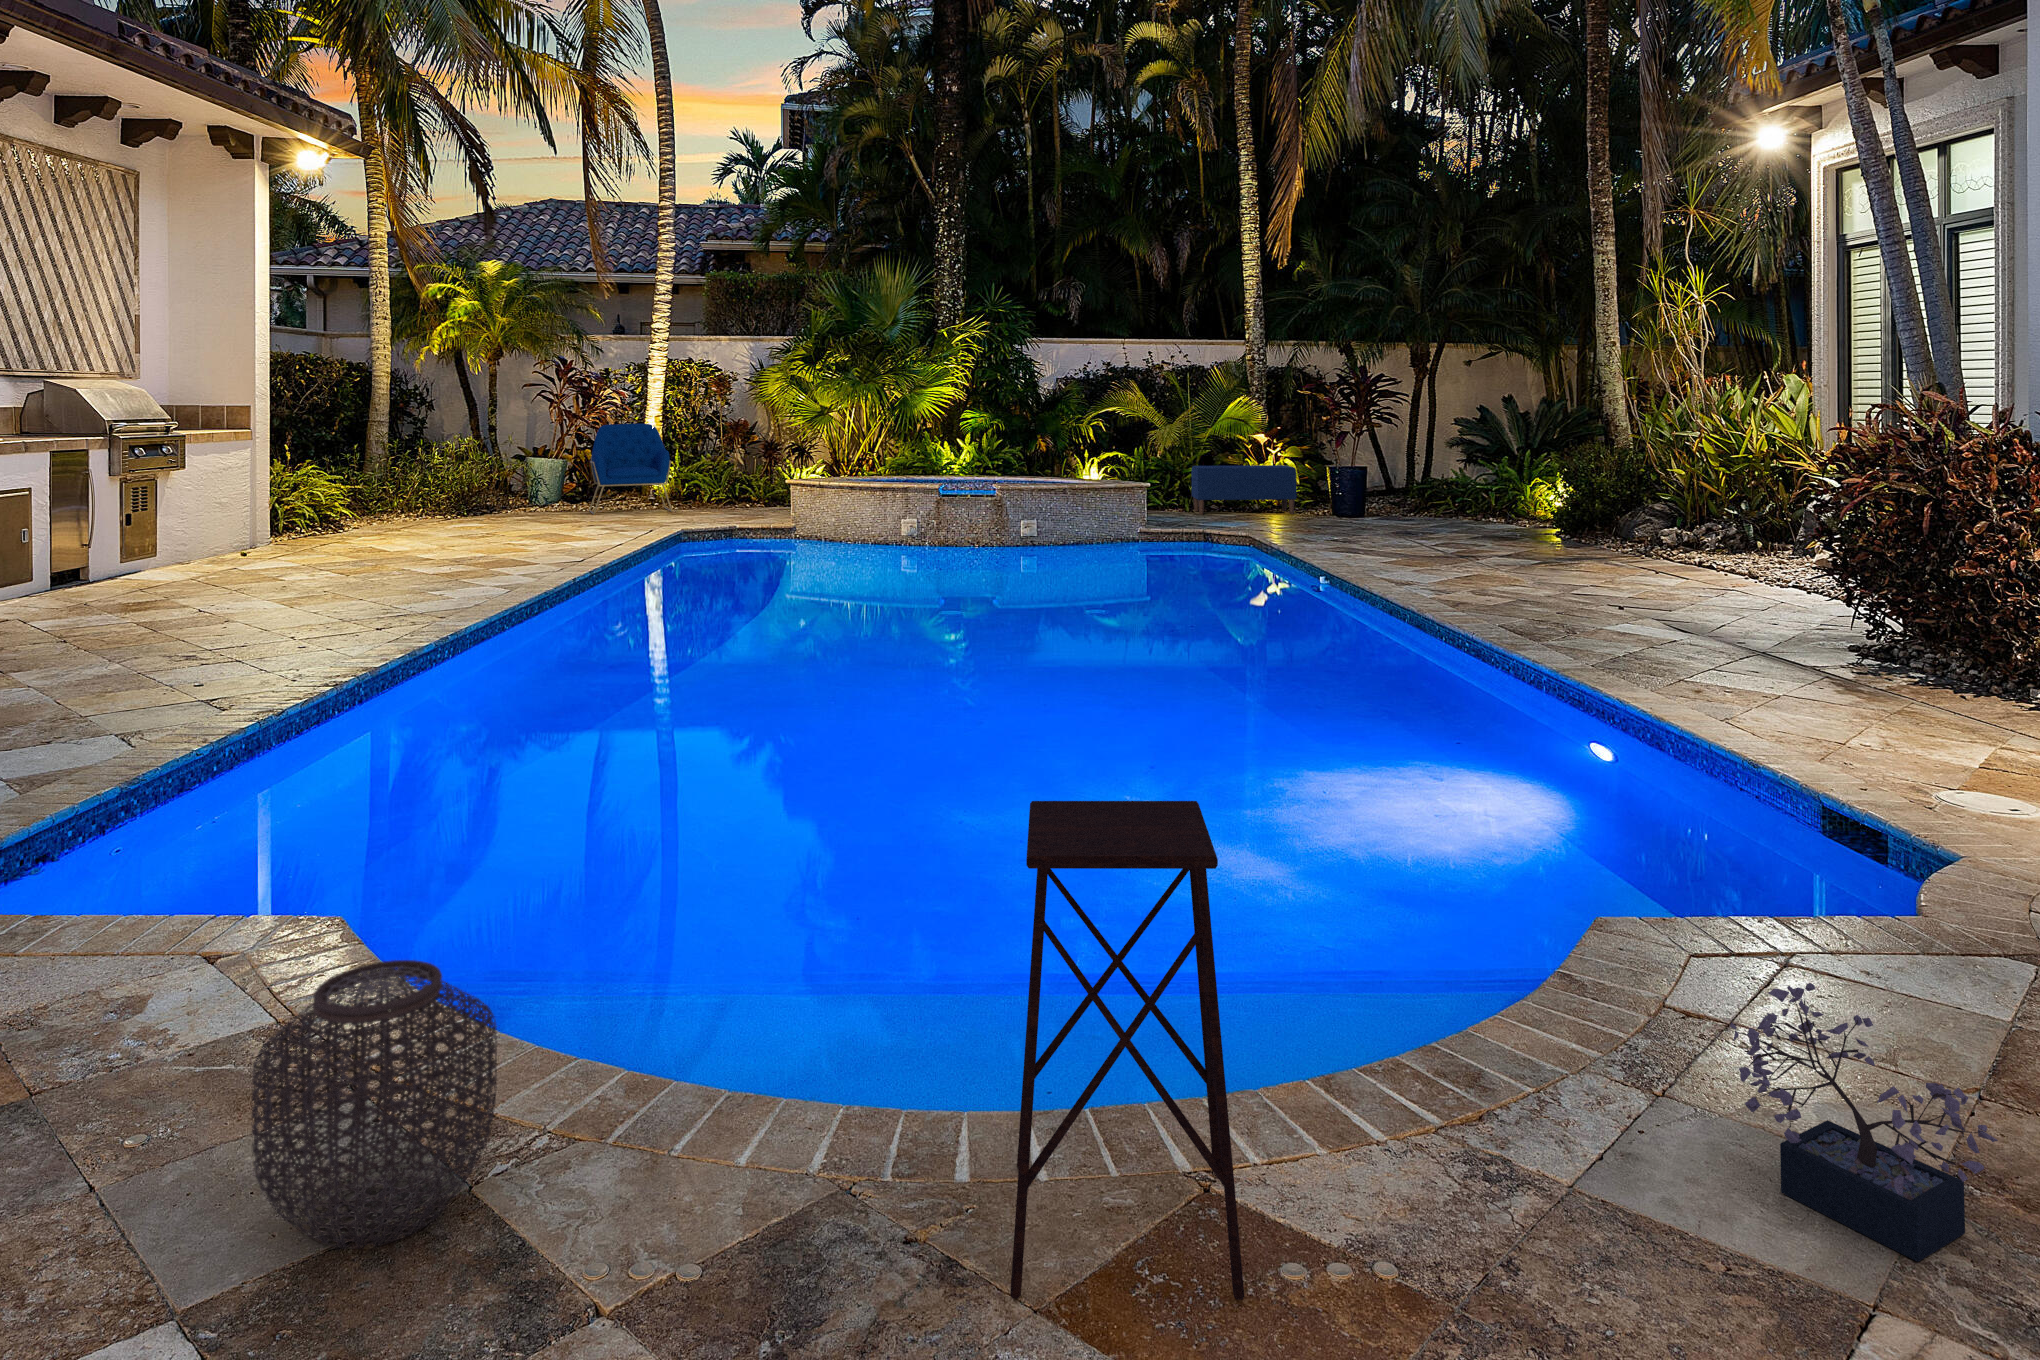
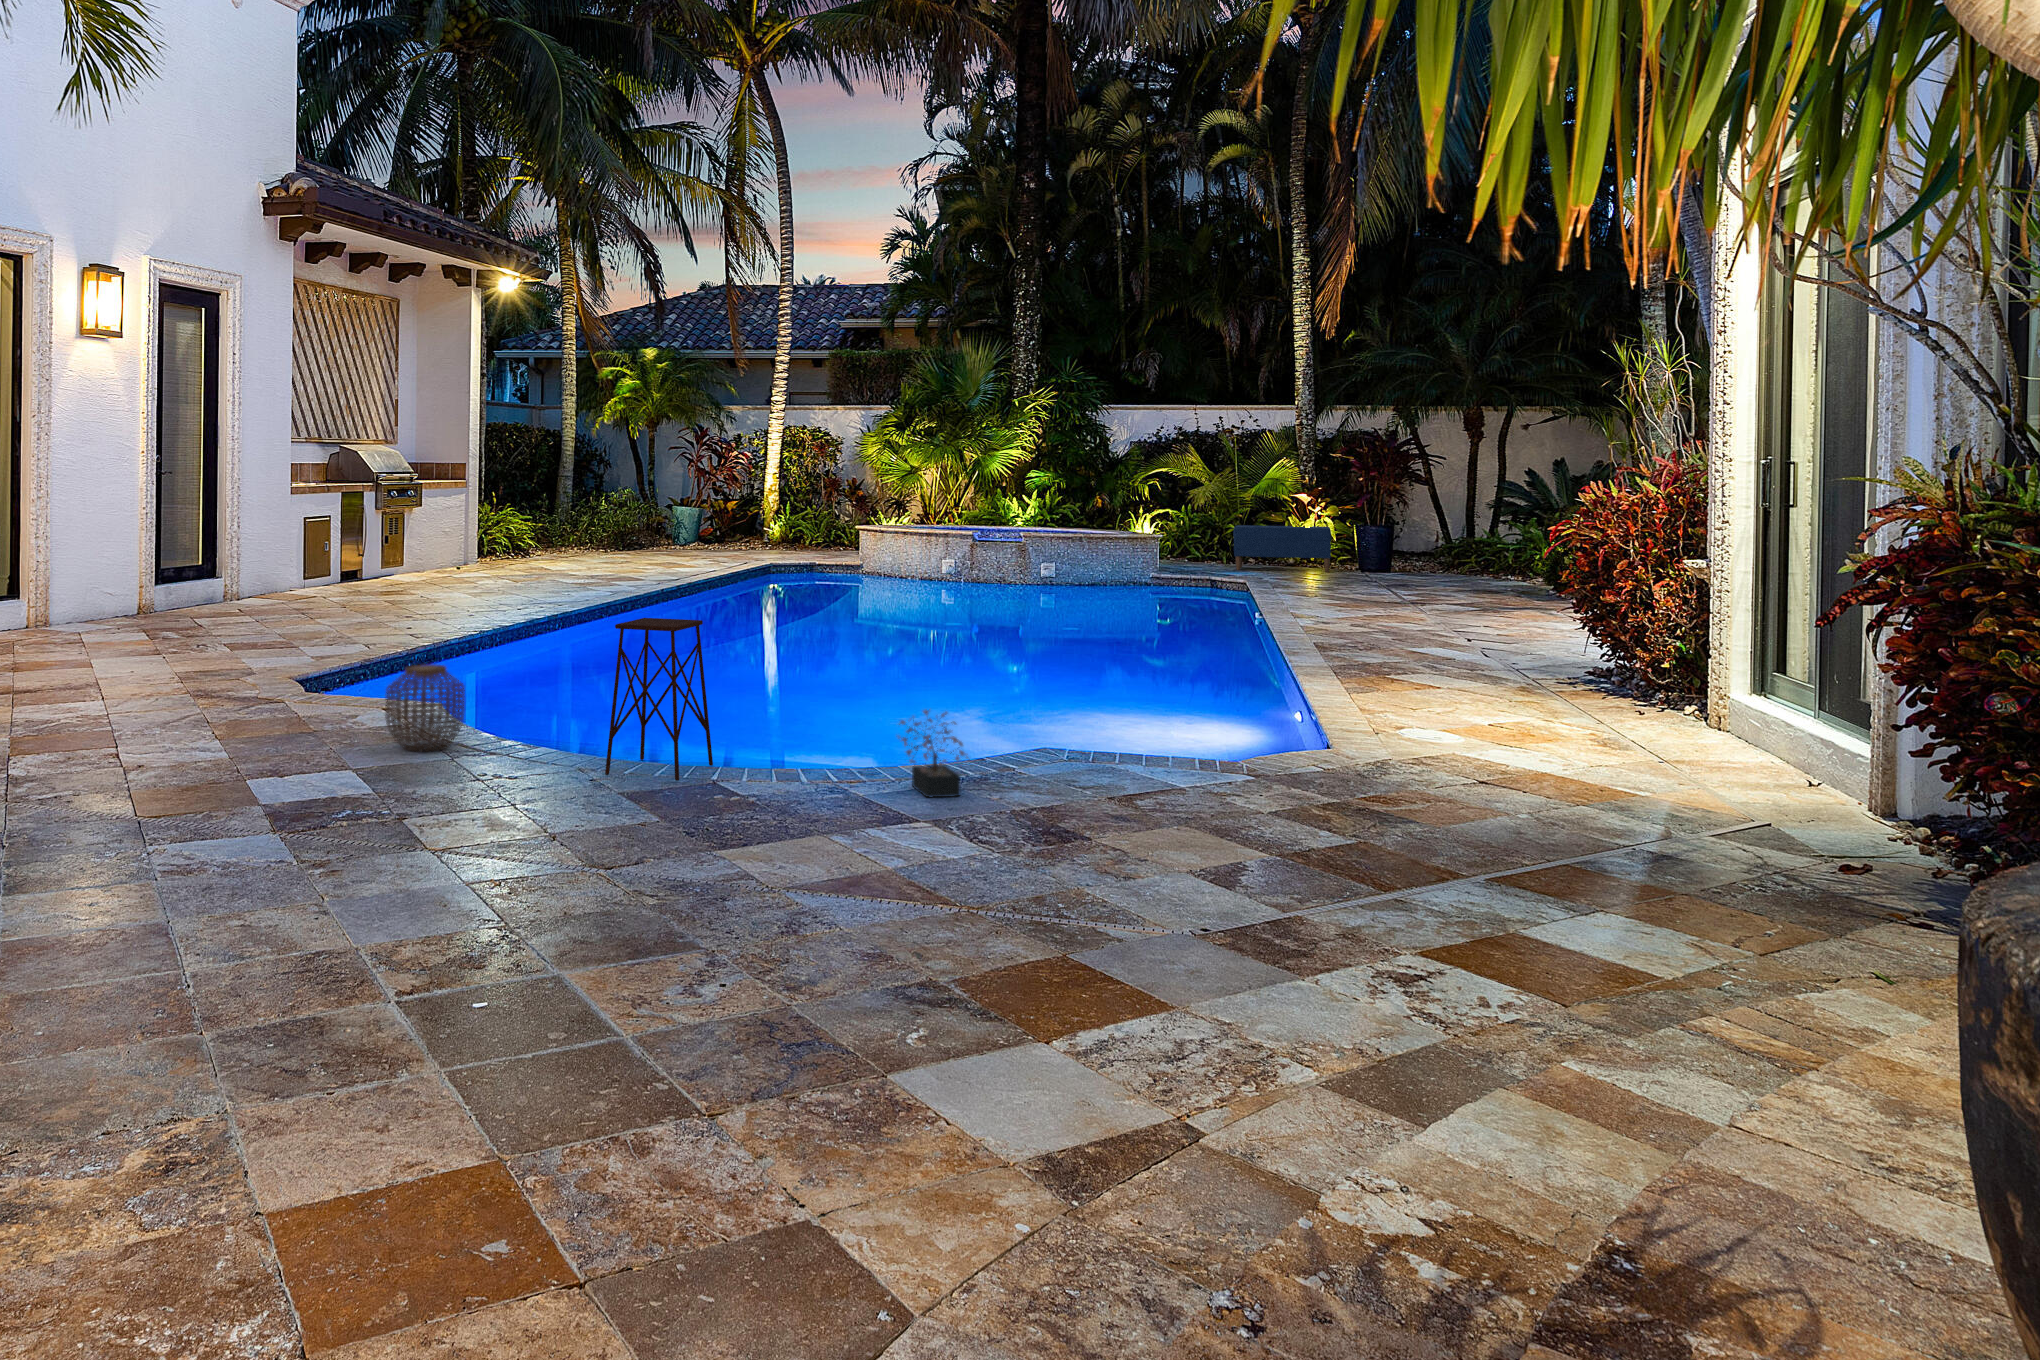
armchair: present [589,424,672,515] -> none [719,480,783,554]

